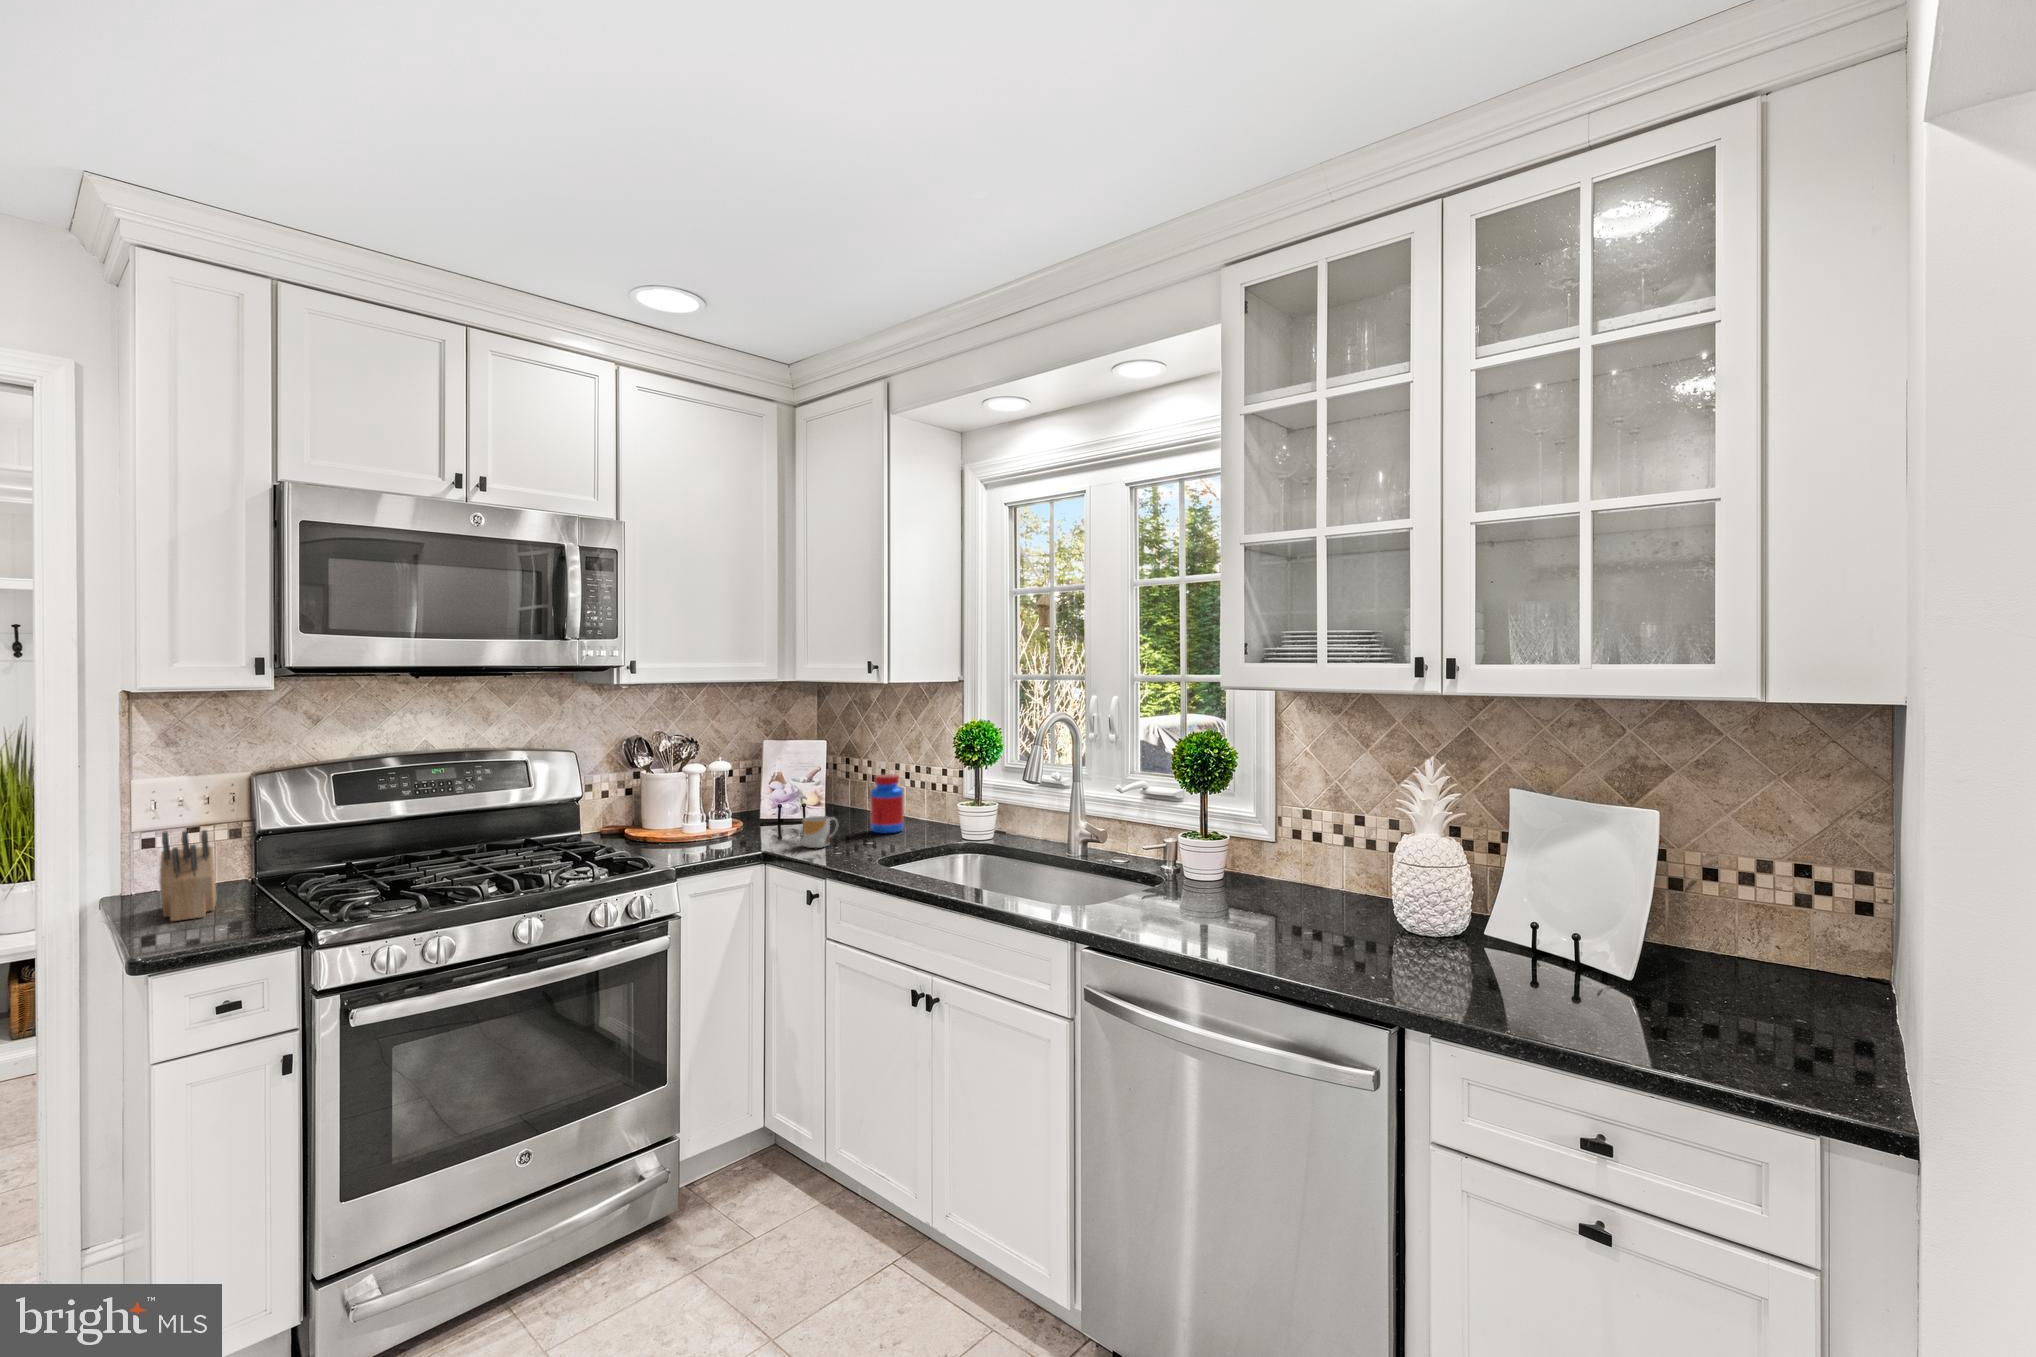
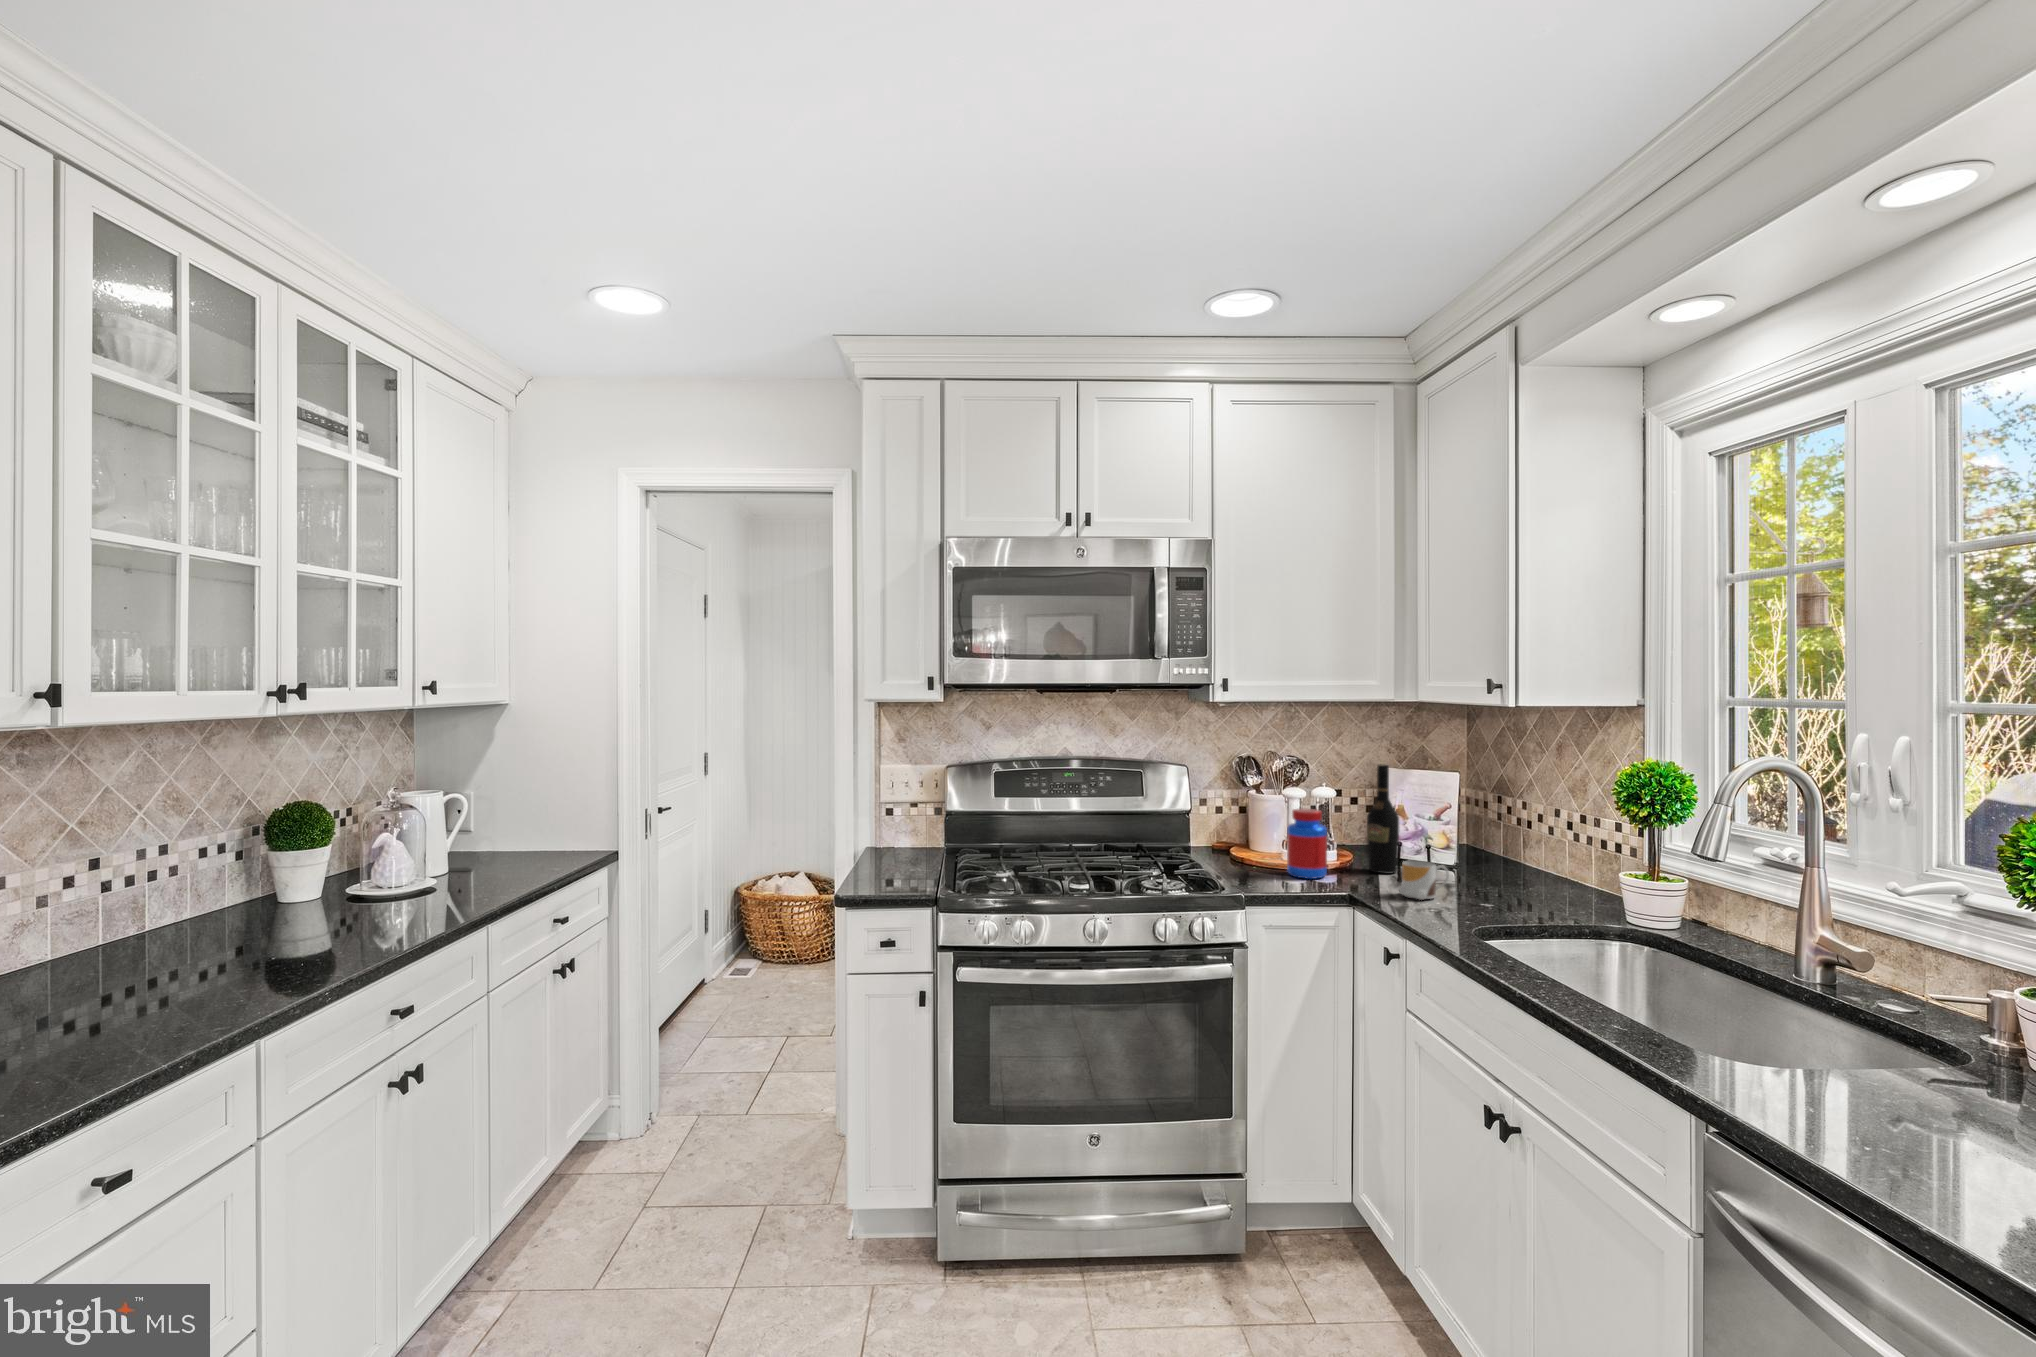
wine bottle: none [759,739,786,833] -> present [1367,764,1399,874]
jar: present [870,774,904,834] -> present [1287,809,1327,879]
knife block: present [159,830,216,921] -> none [872,803,915,872]

